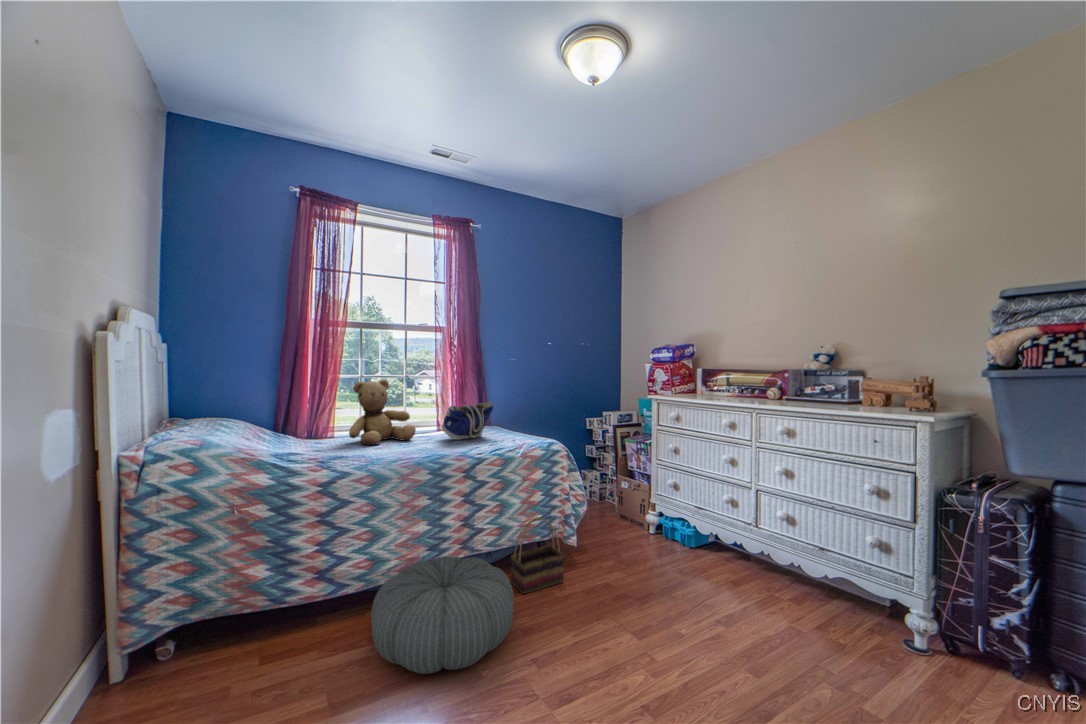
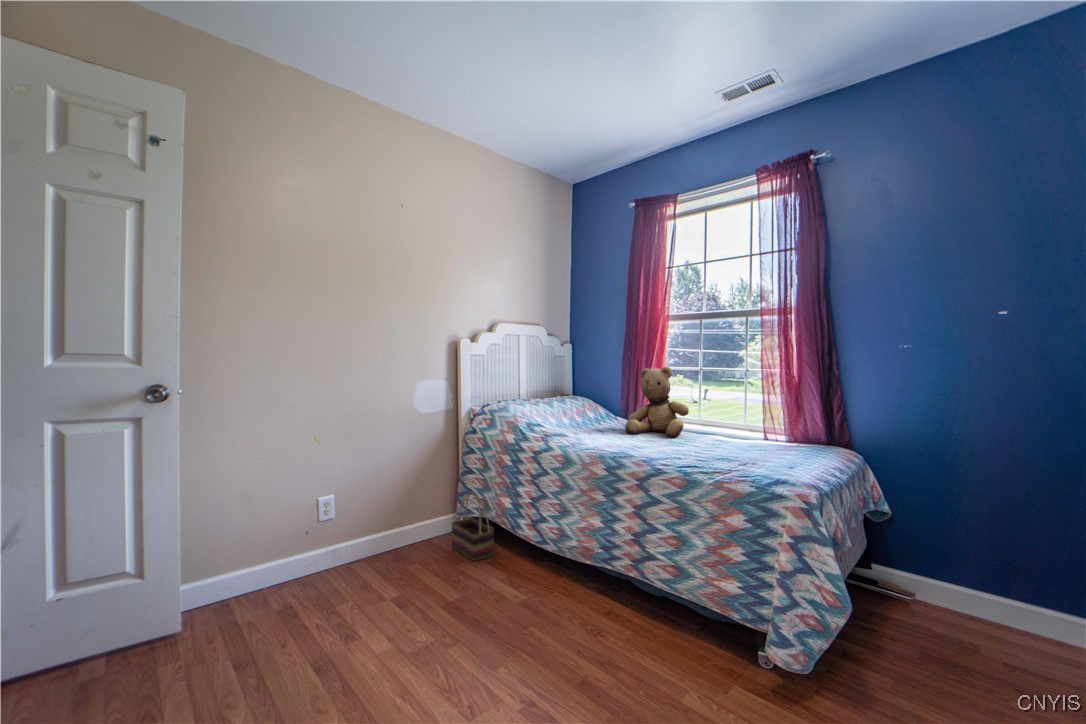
tote bag: present [441,402,493,440] -> none [690,402,771,451]
basket: present [511,518,564,594] -> present [452,492,494,561]
pouf: present [371,556,514,674] -> none [476,549,620,660]

